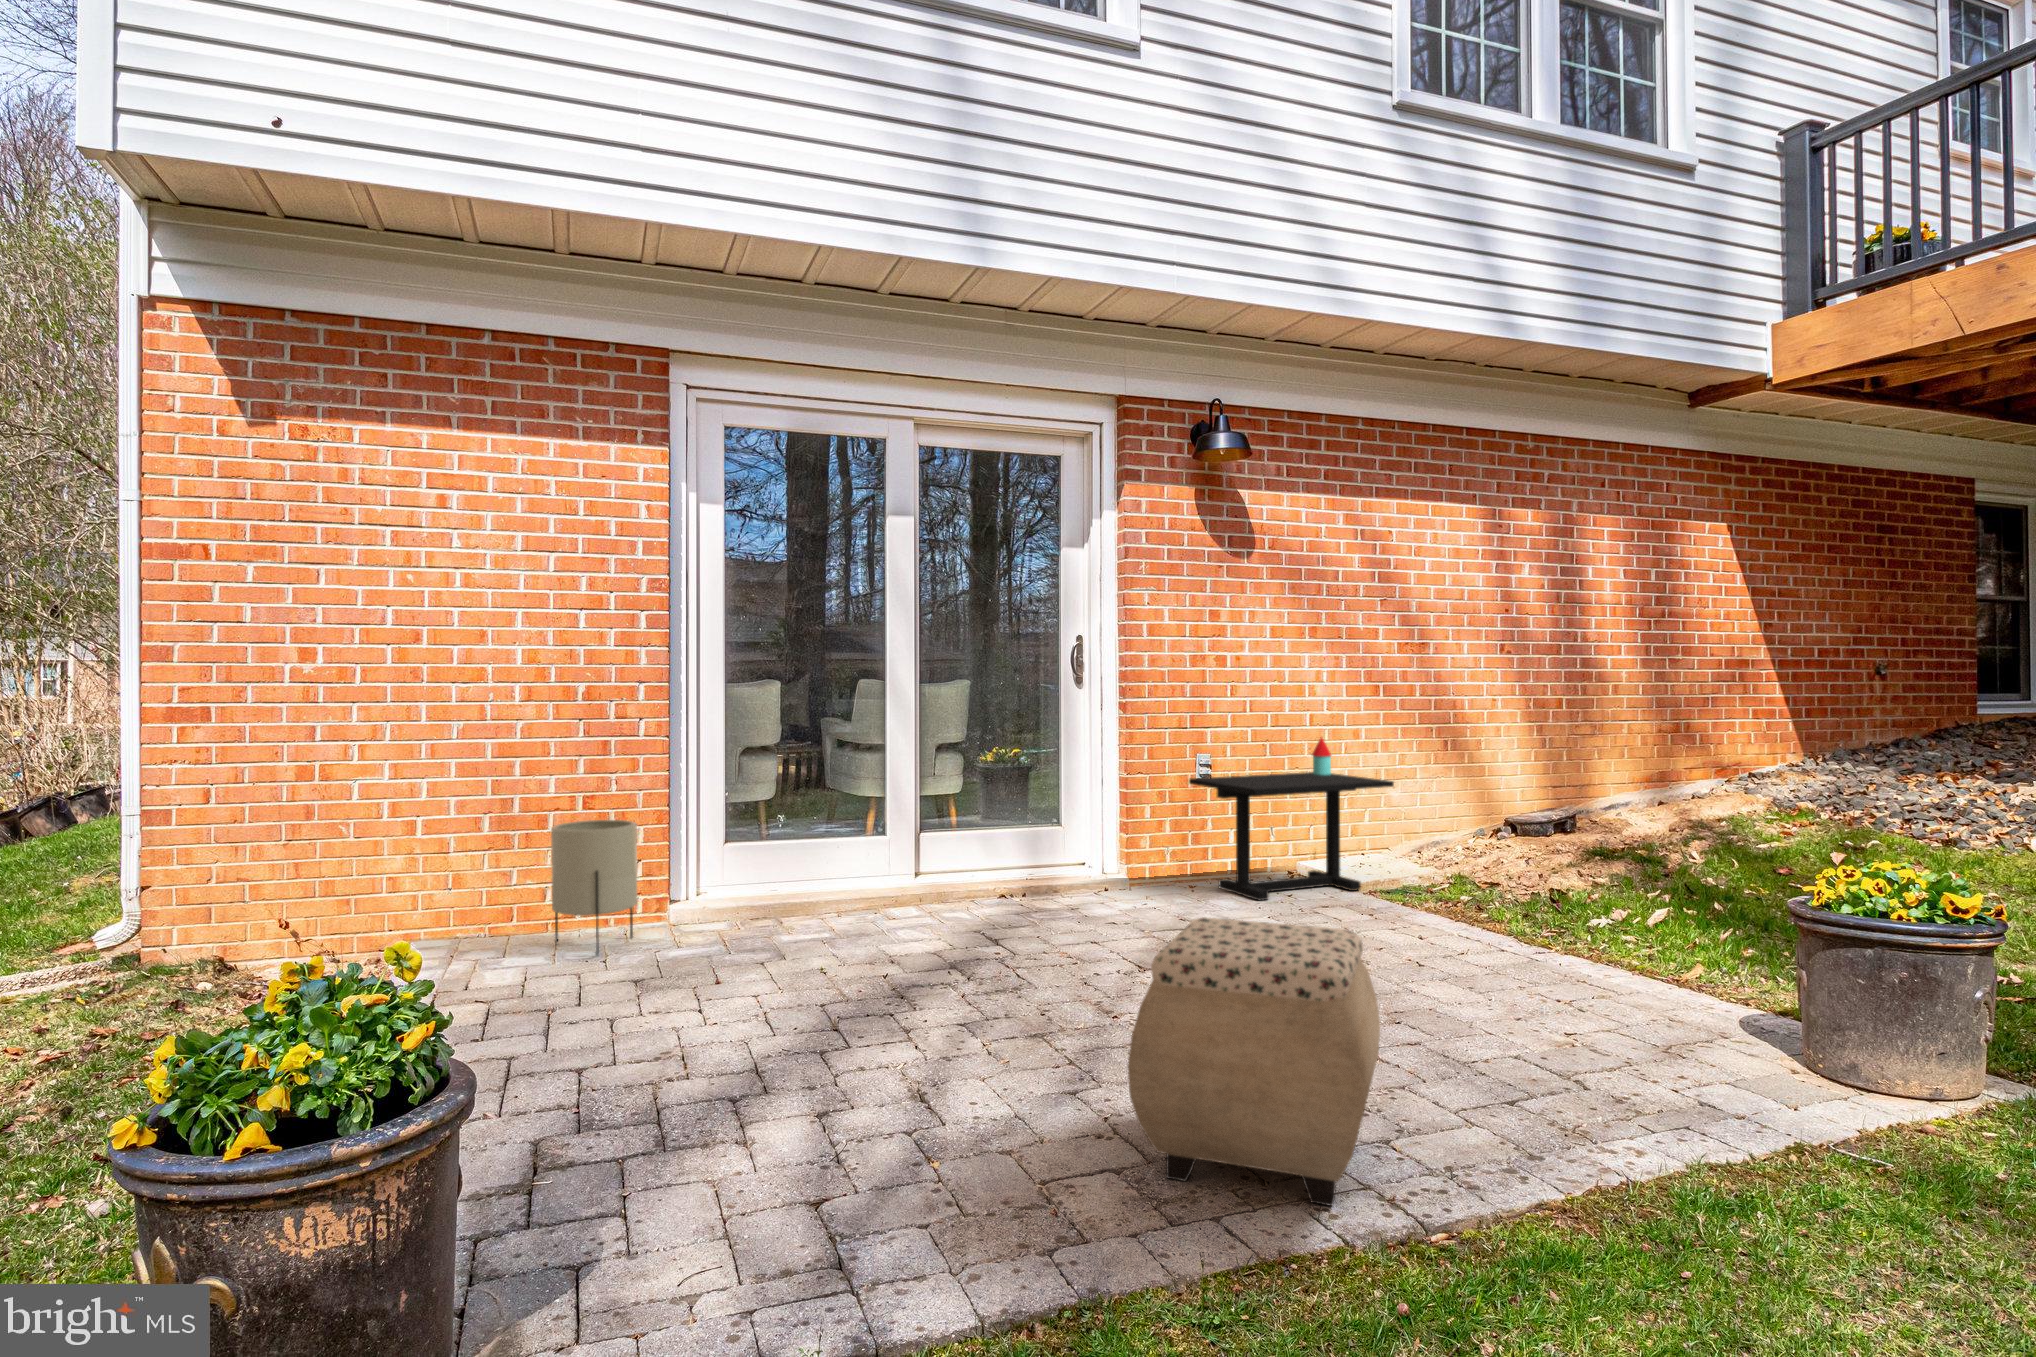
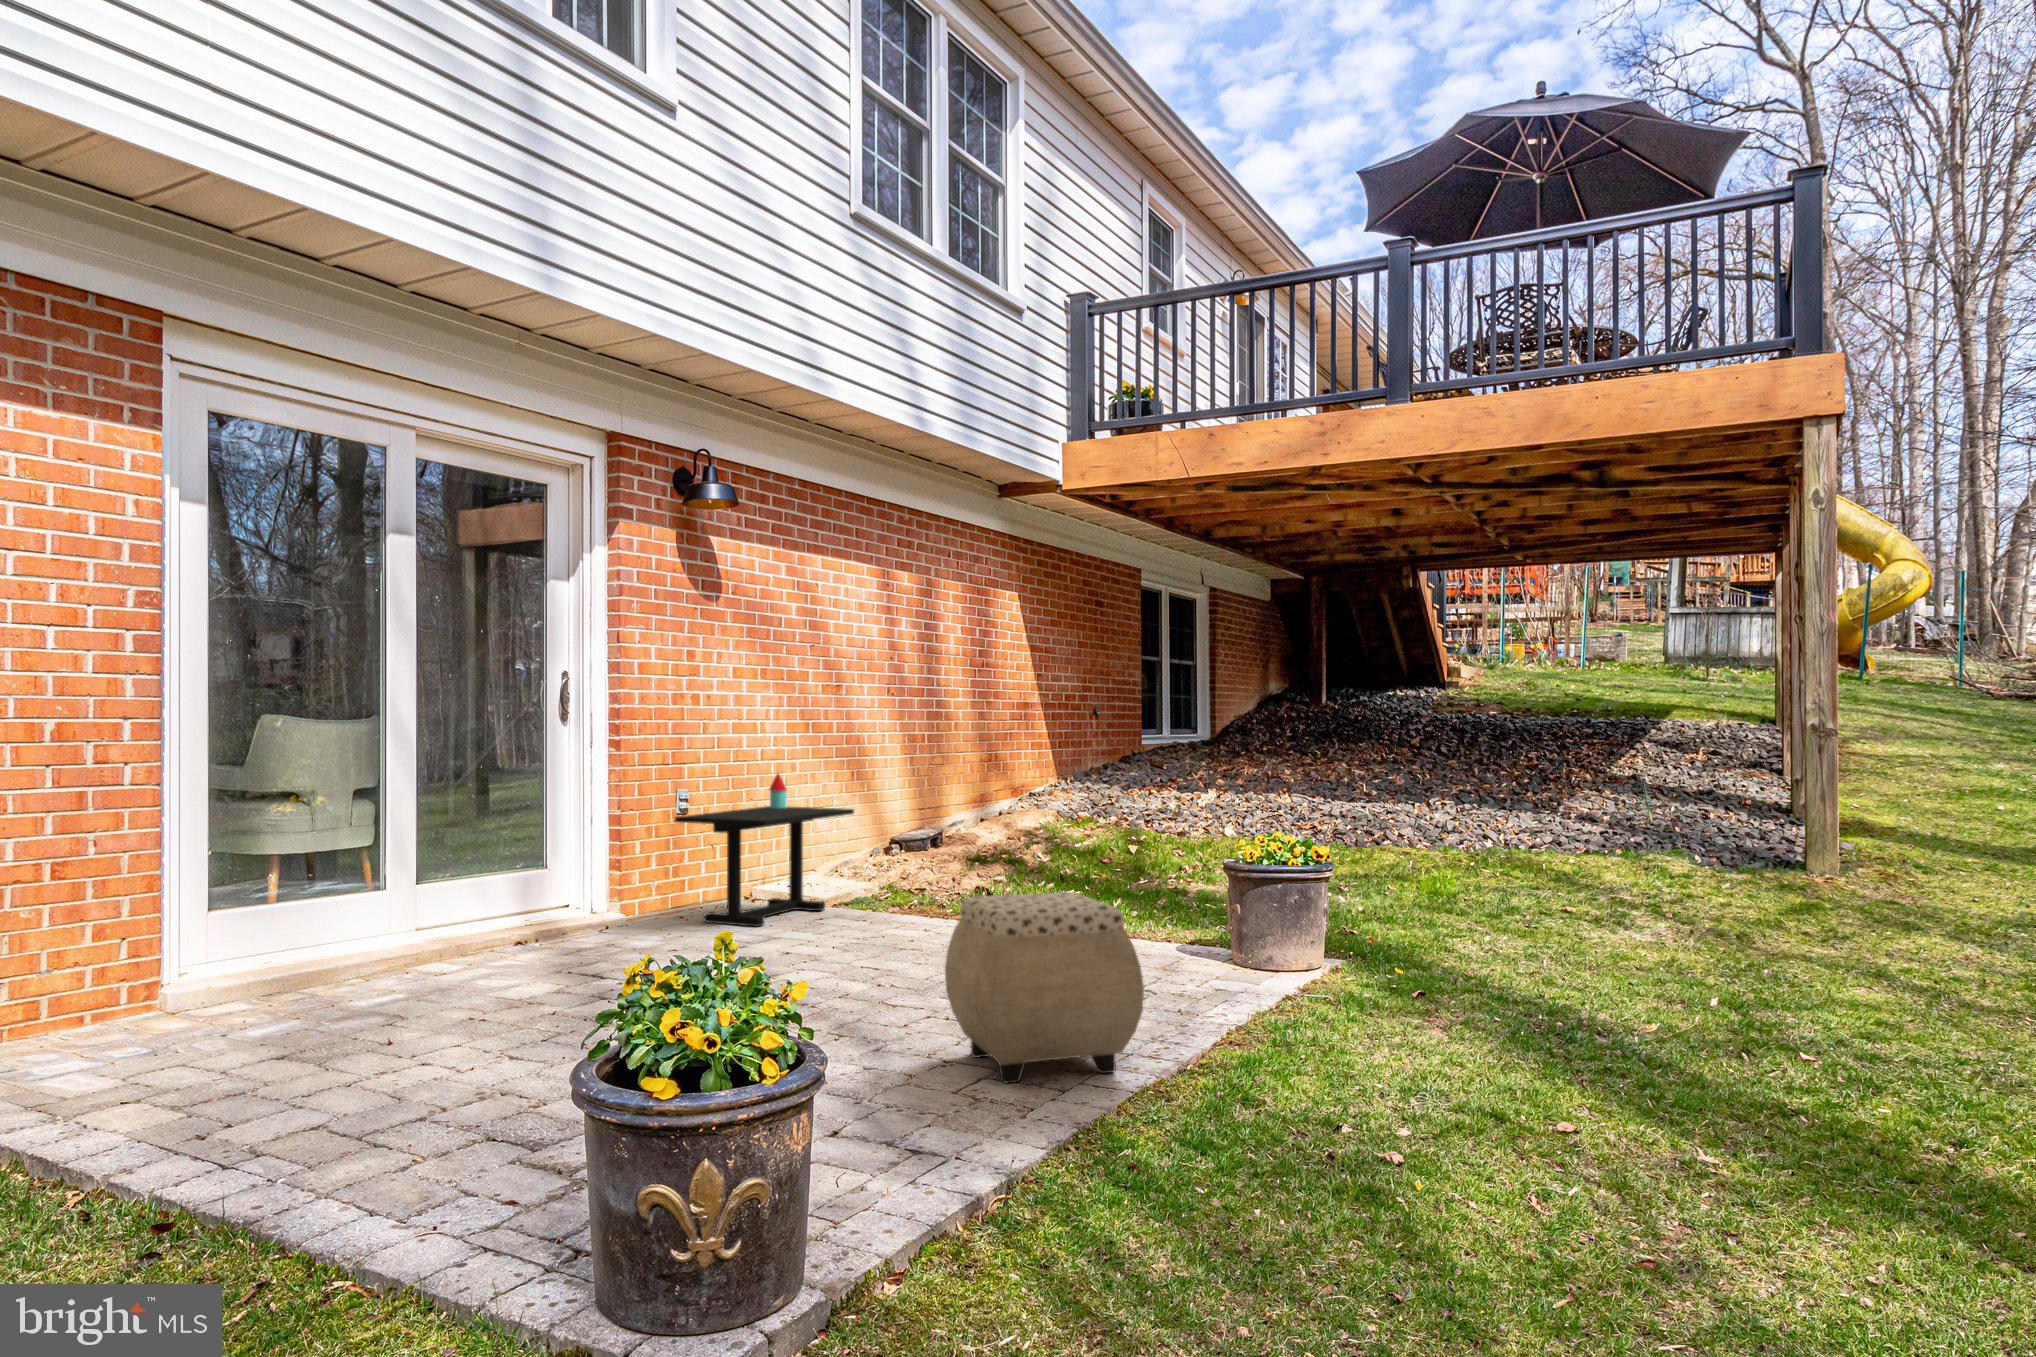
planter: present [551,820,637,955] -> none [28,896,160,1067]

